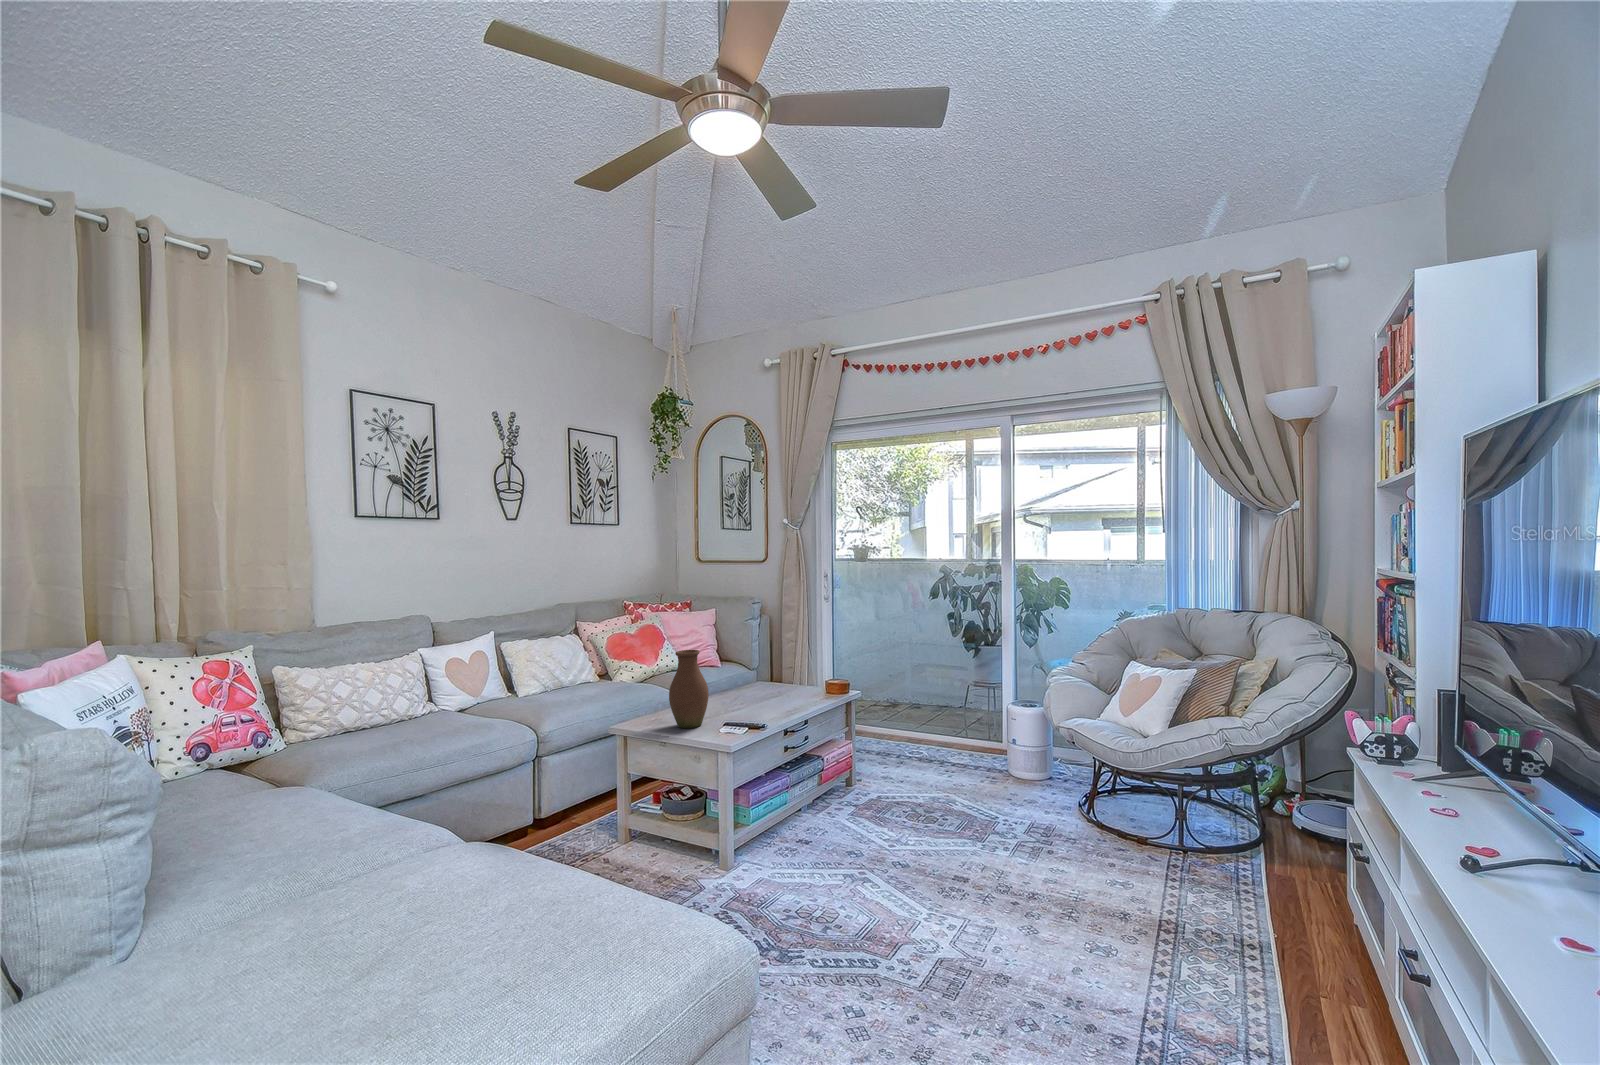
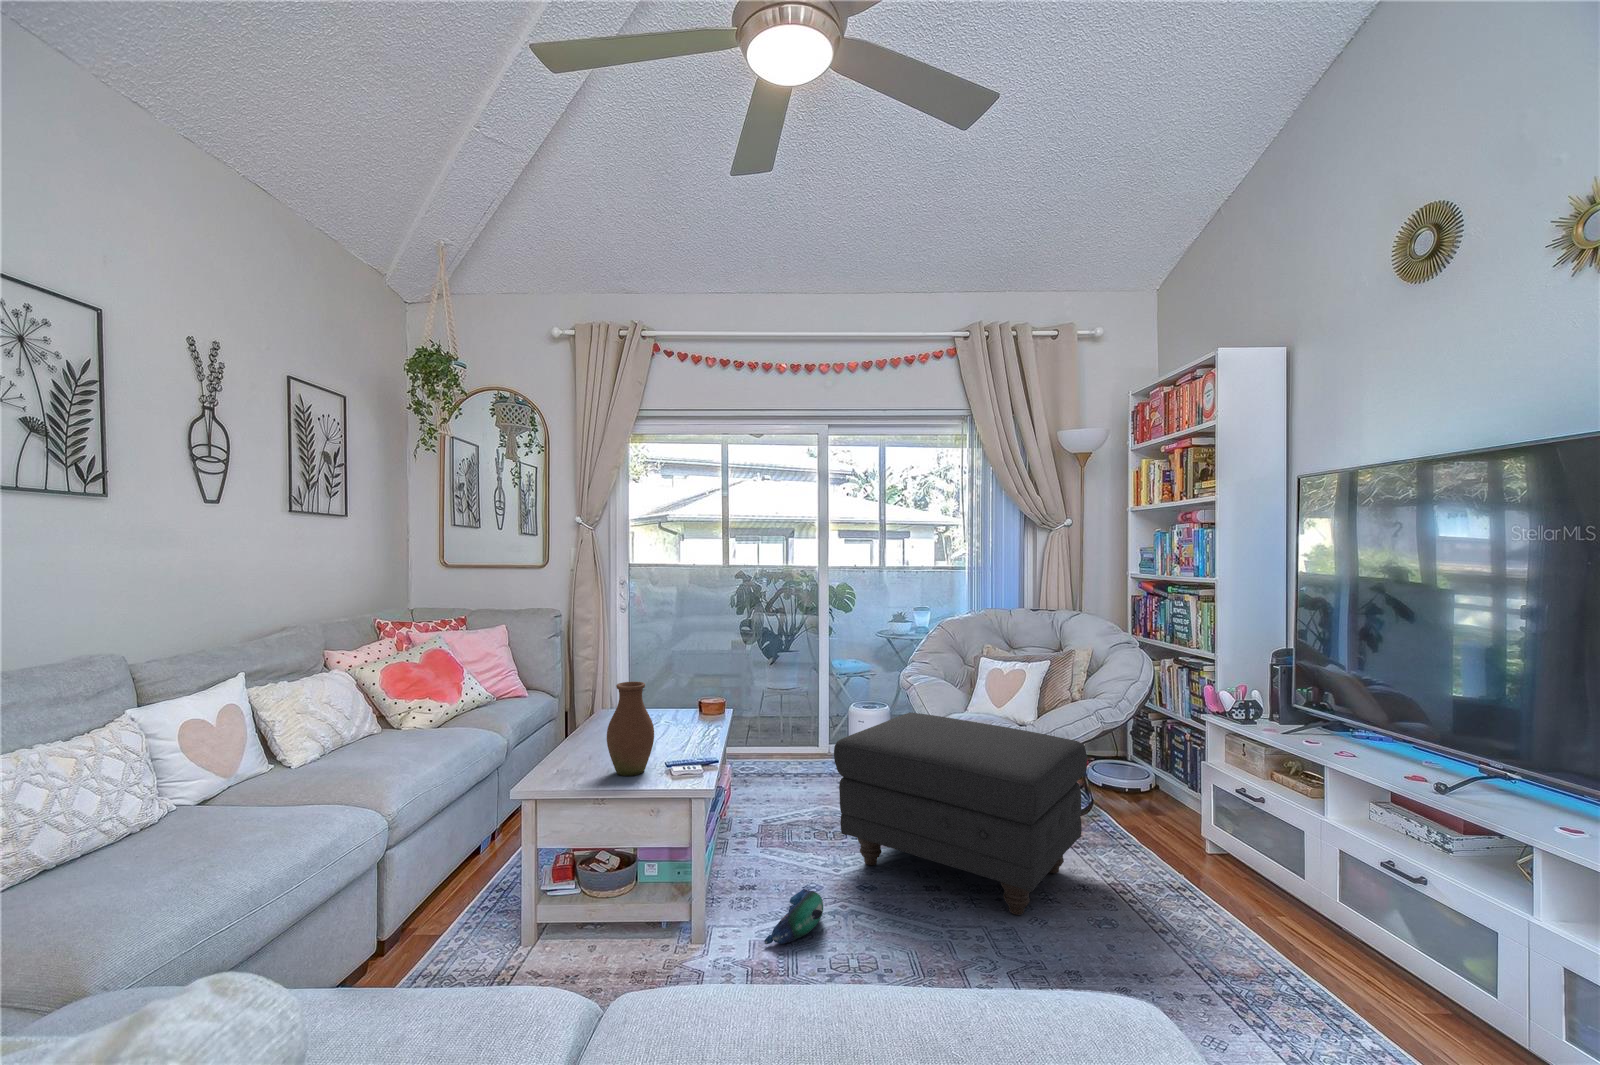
ottoman: none [893,708,1185,949] -> present [834,712,1087,915]
plush toy: none [763,862,840,904] -> present [764,889,823,944]

